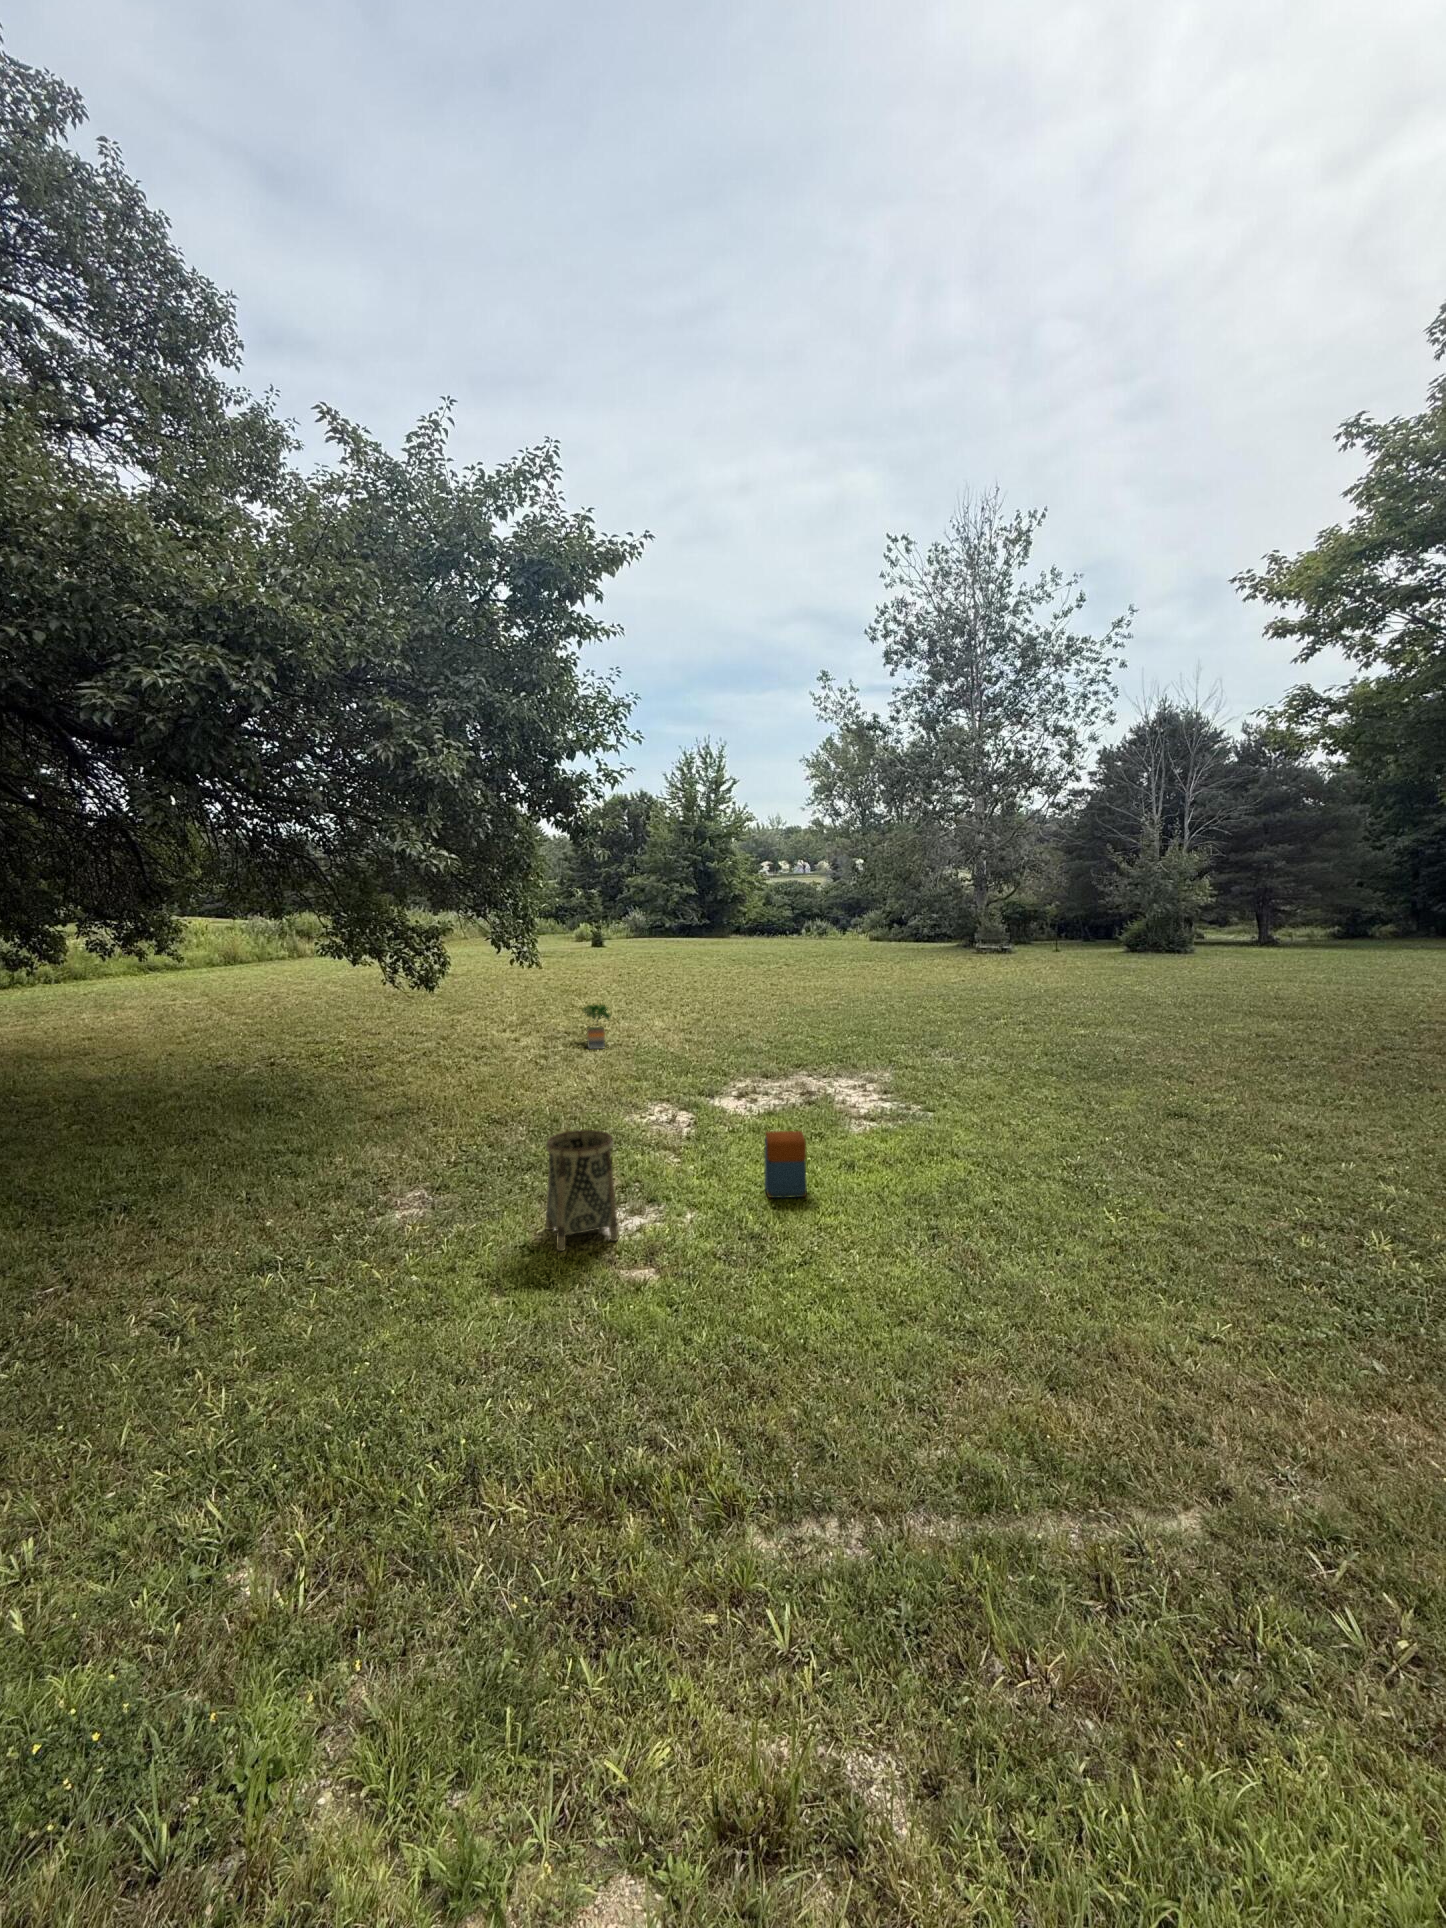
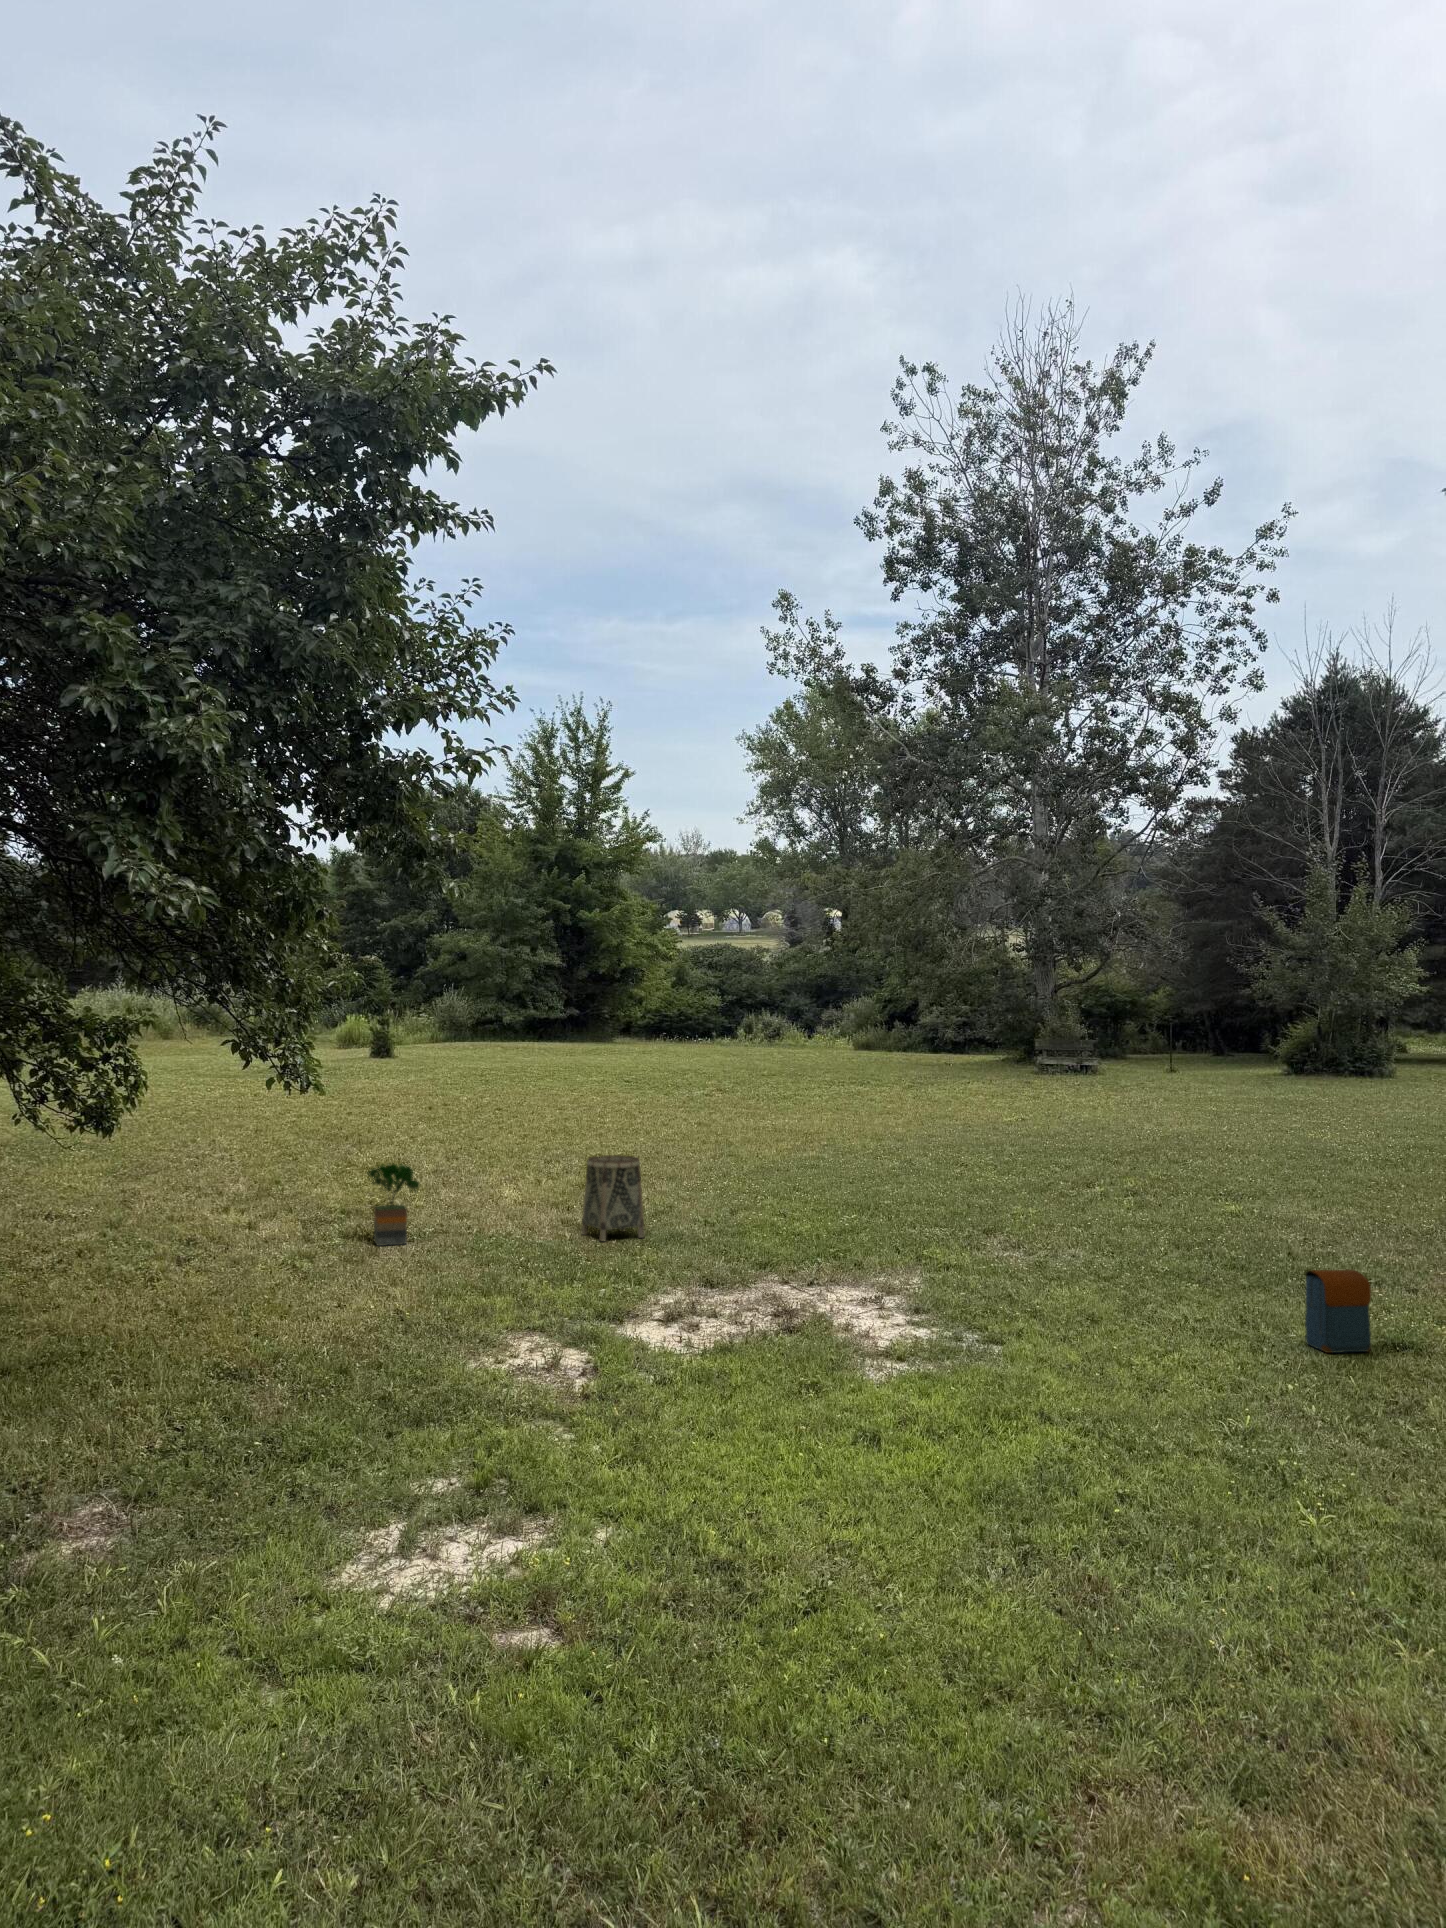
basket: present [546,1130,618,1251] -> present [581,1155,645,1241]
backpack: present [764,1131,807,1198] -> present [1305,1269,1372,1353]

